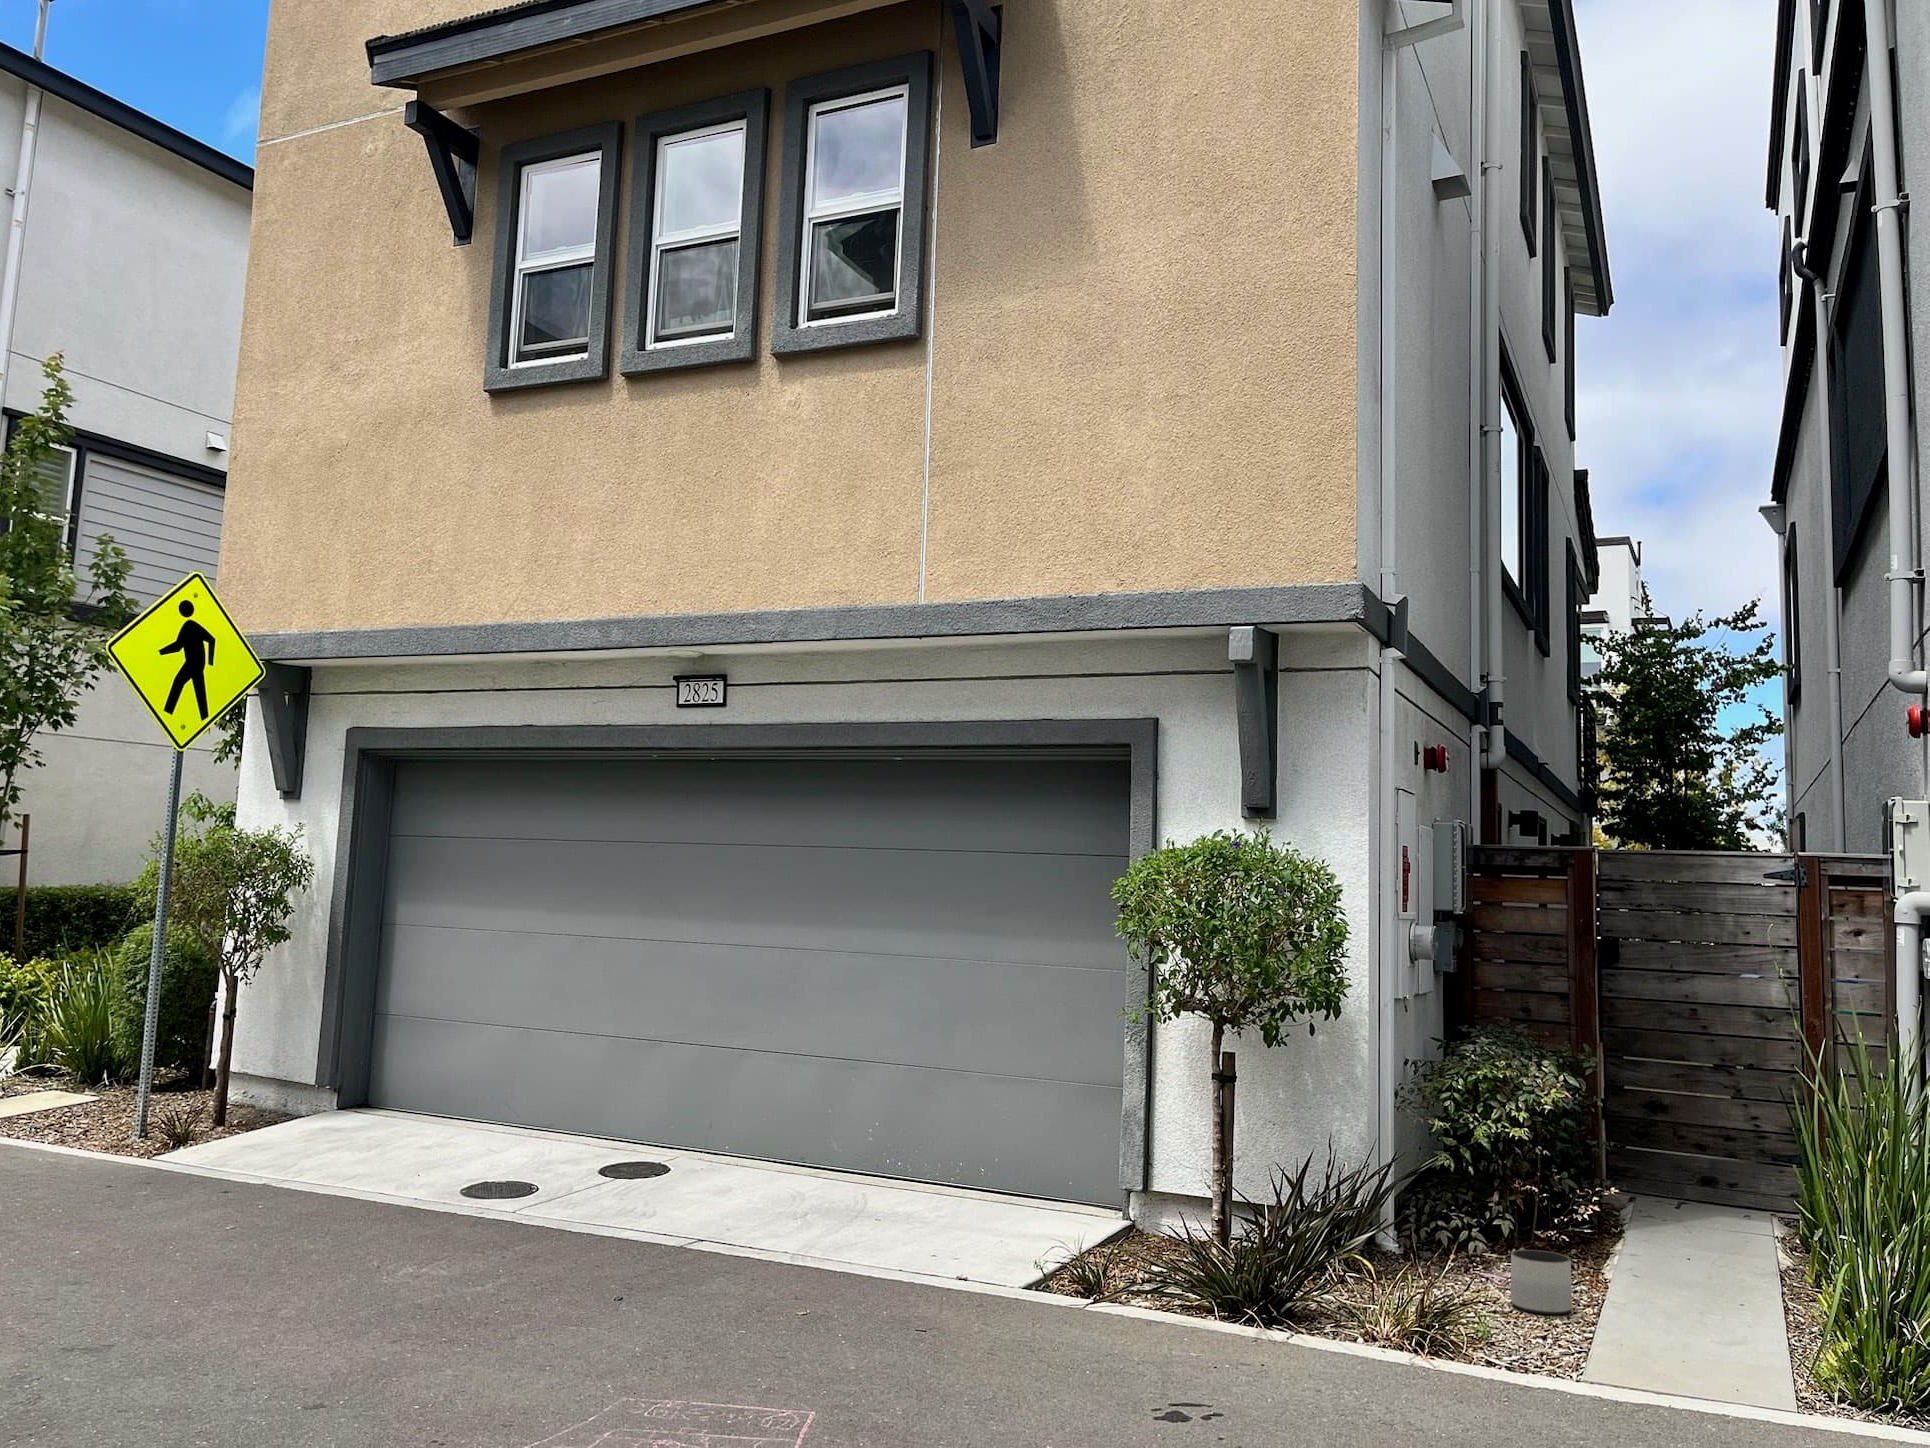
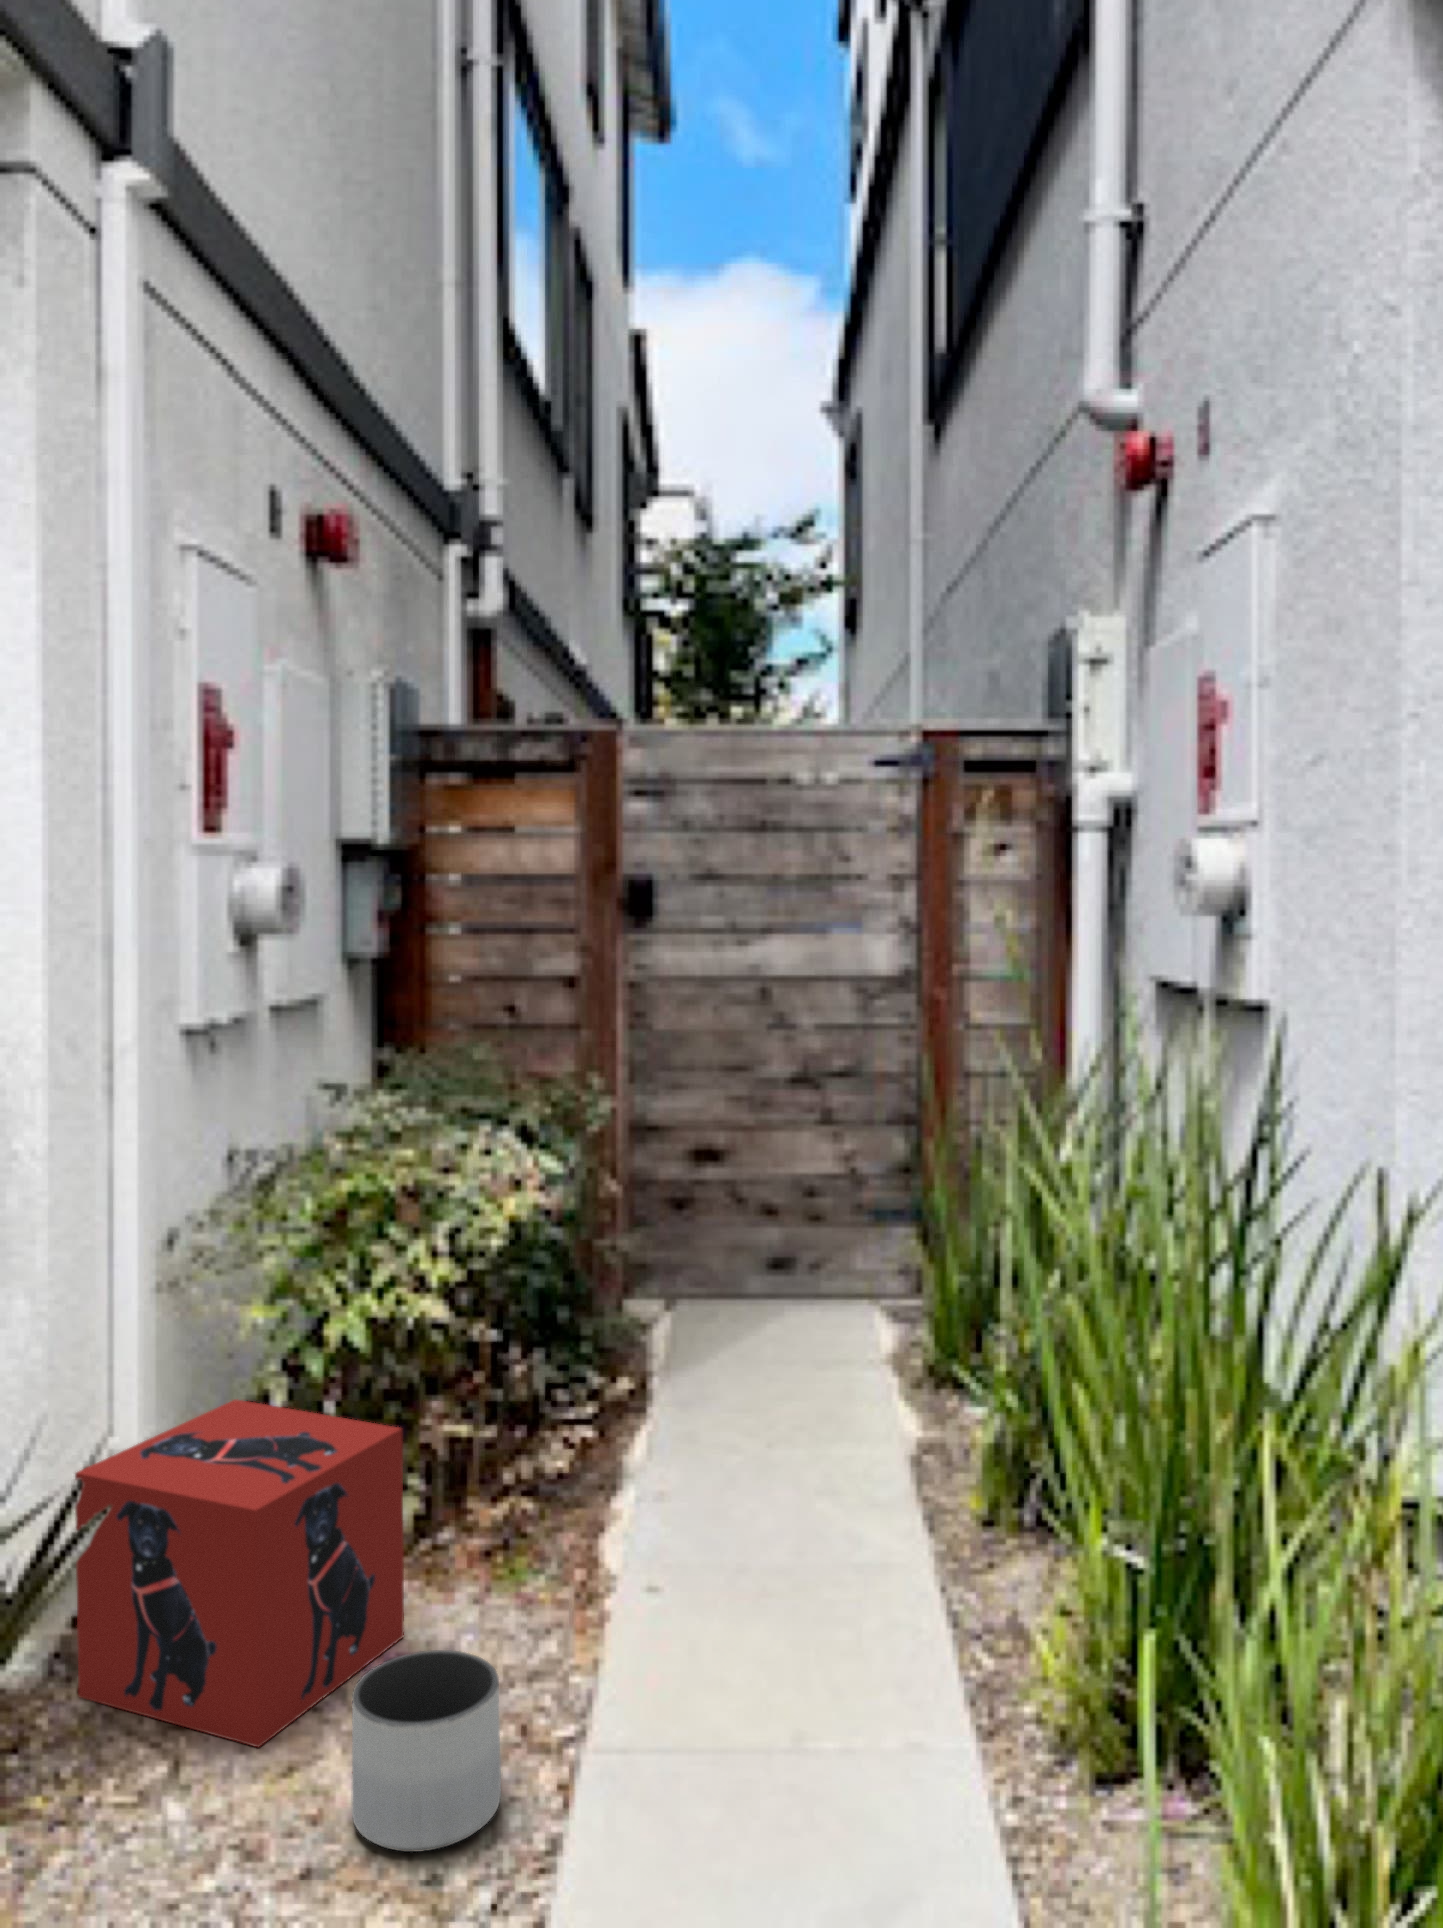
storage box: none [1380,1165,1514,1288] -> present [75,1399,404,1747]

